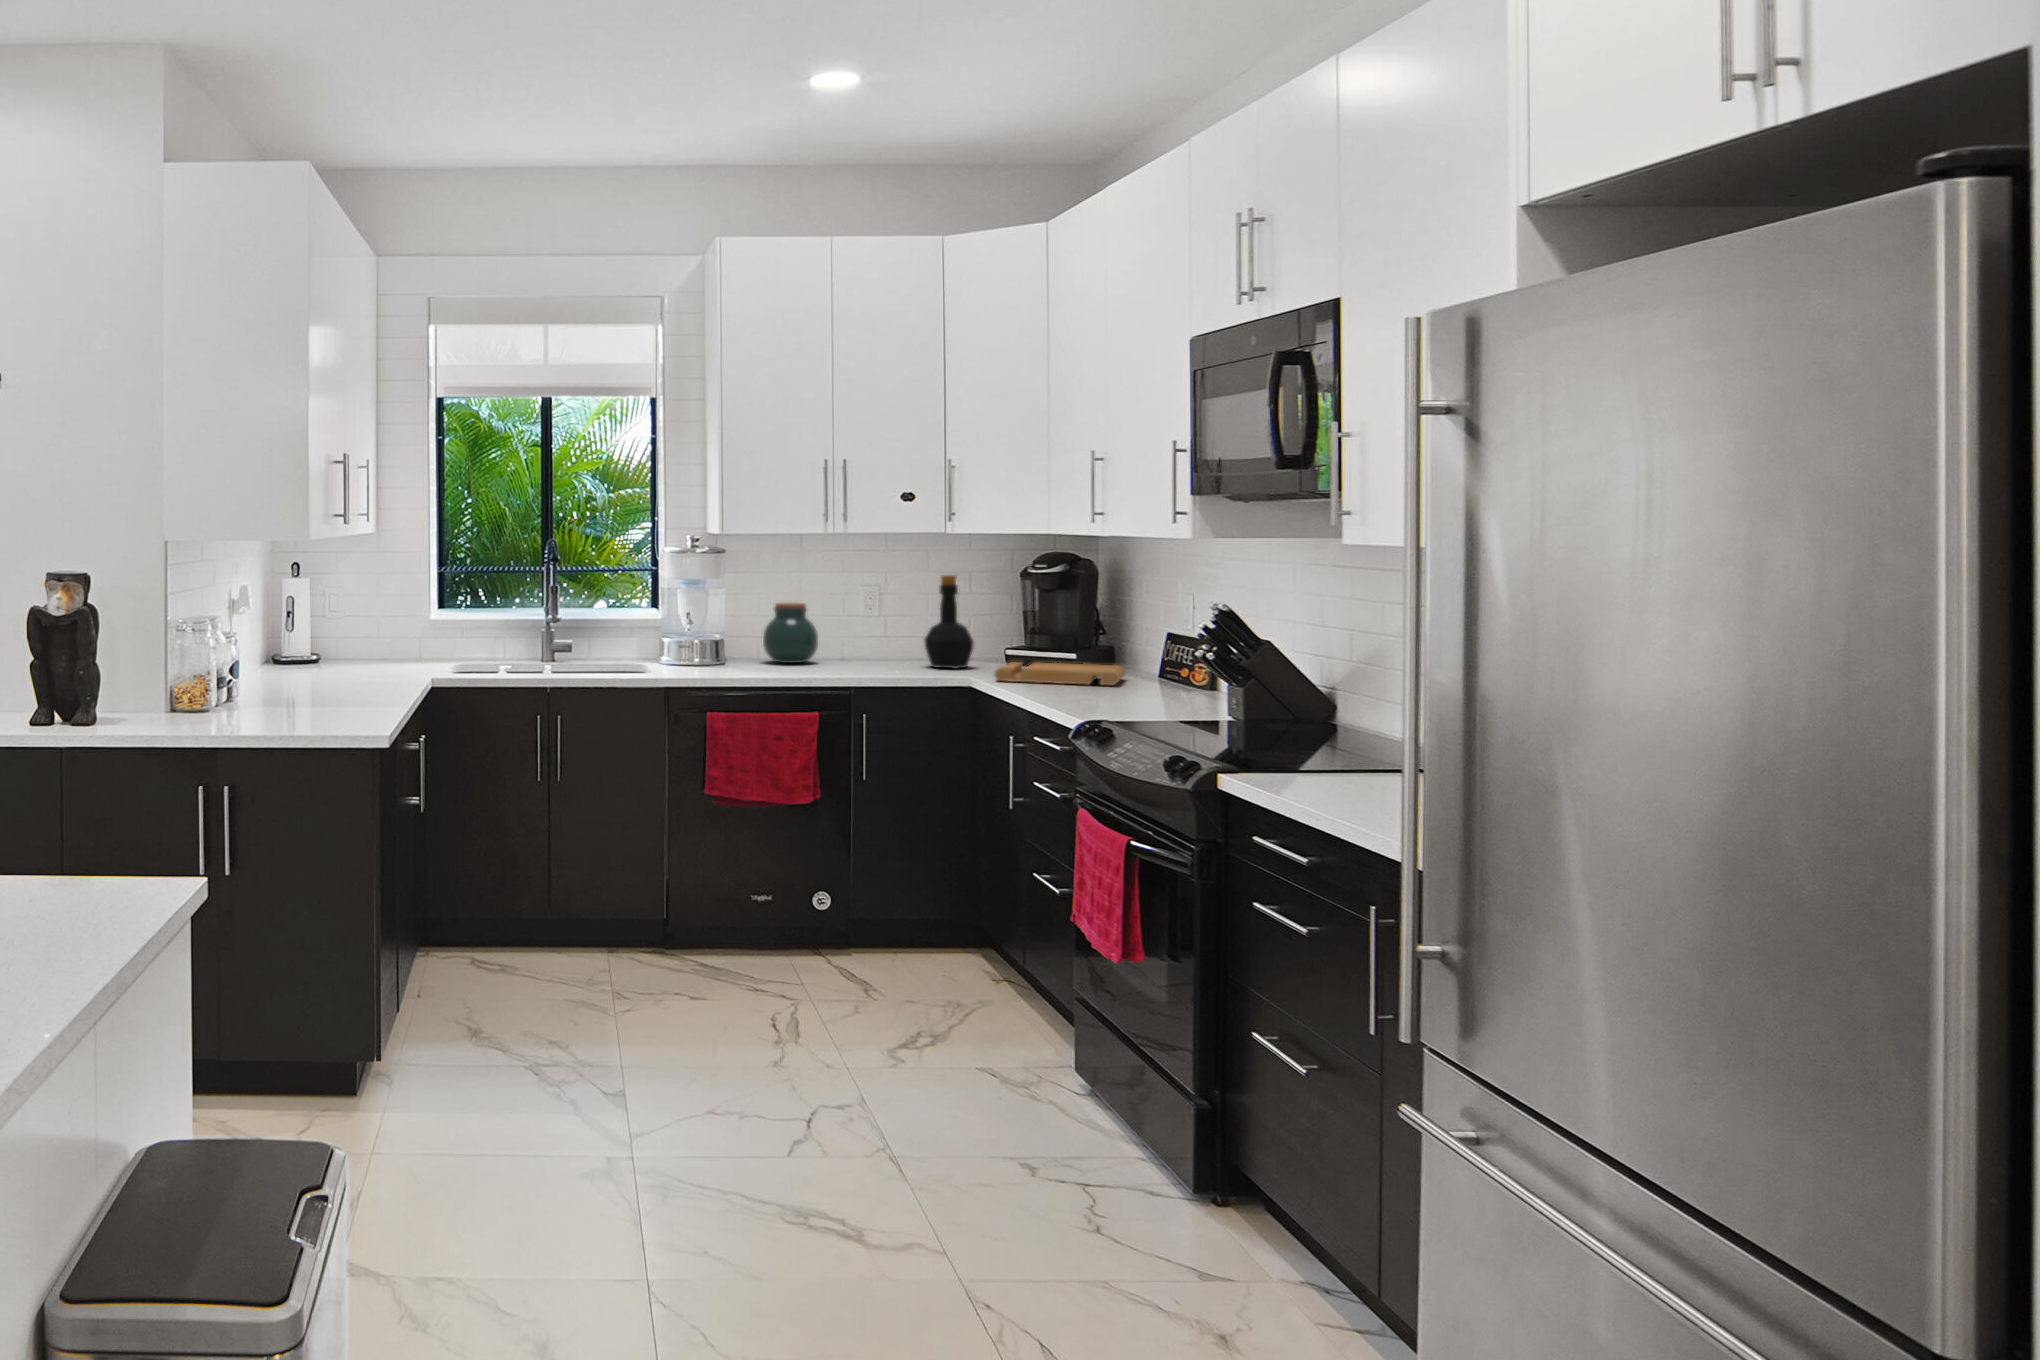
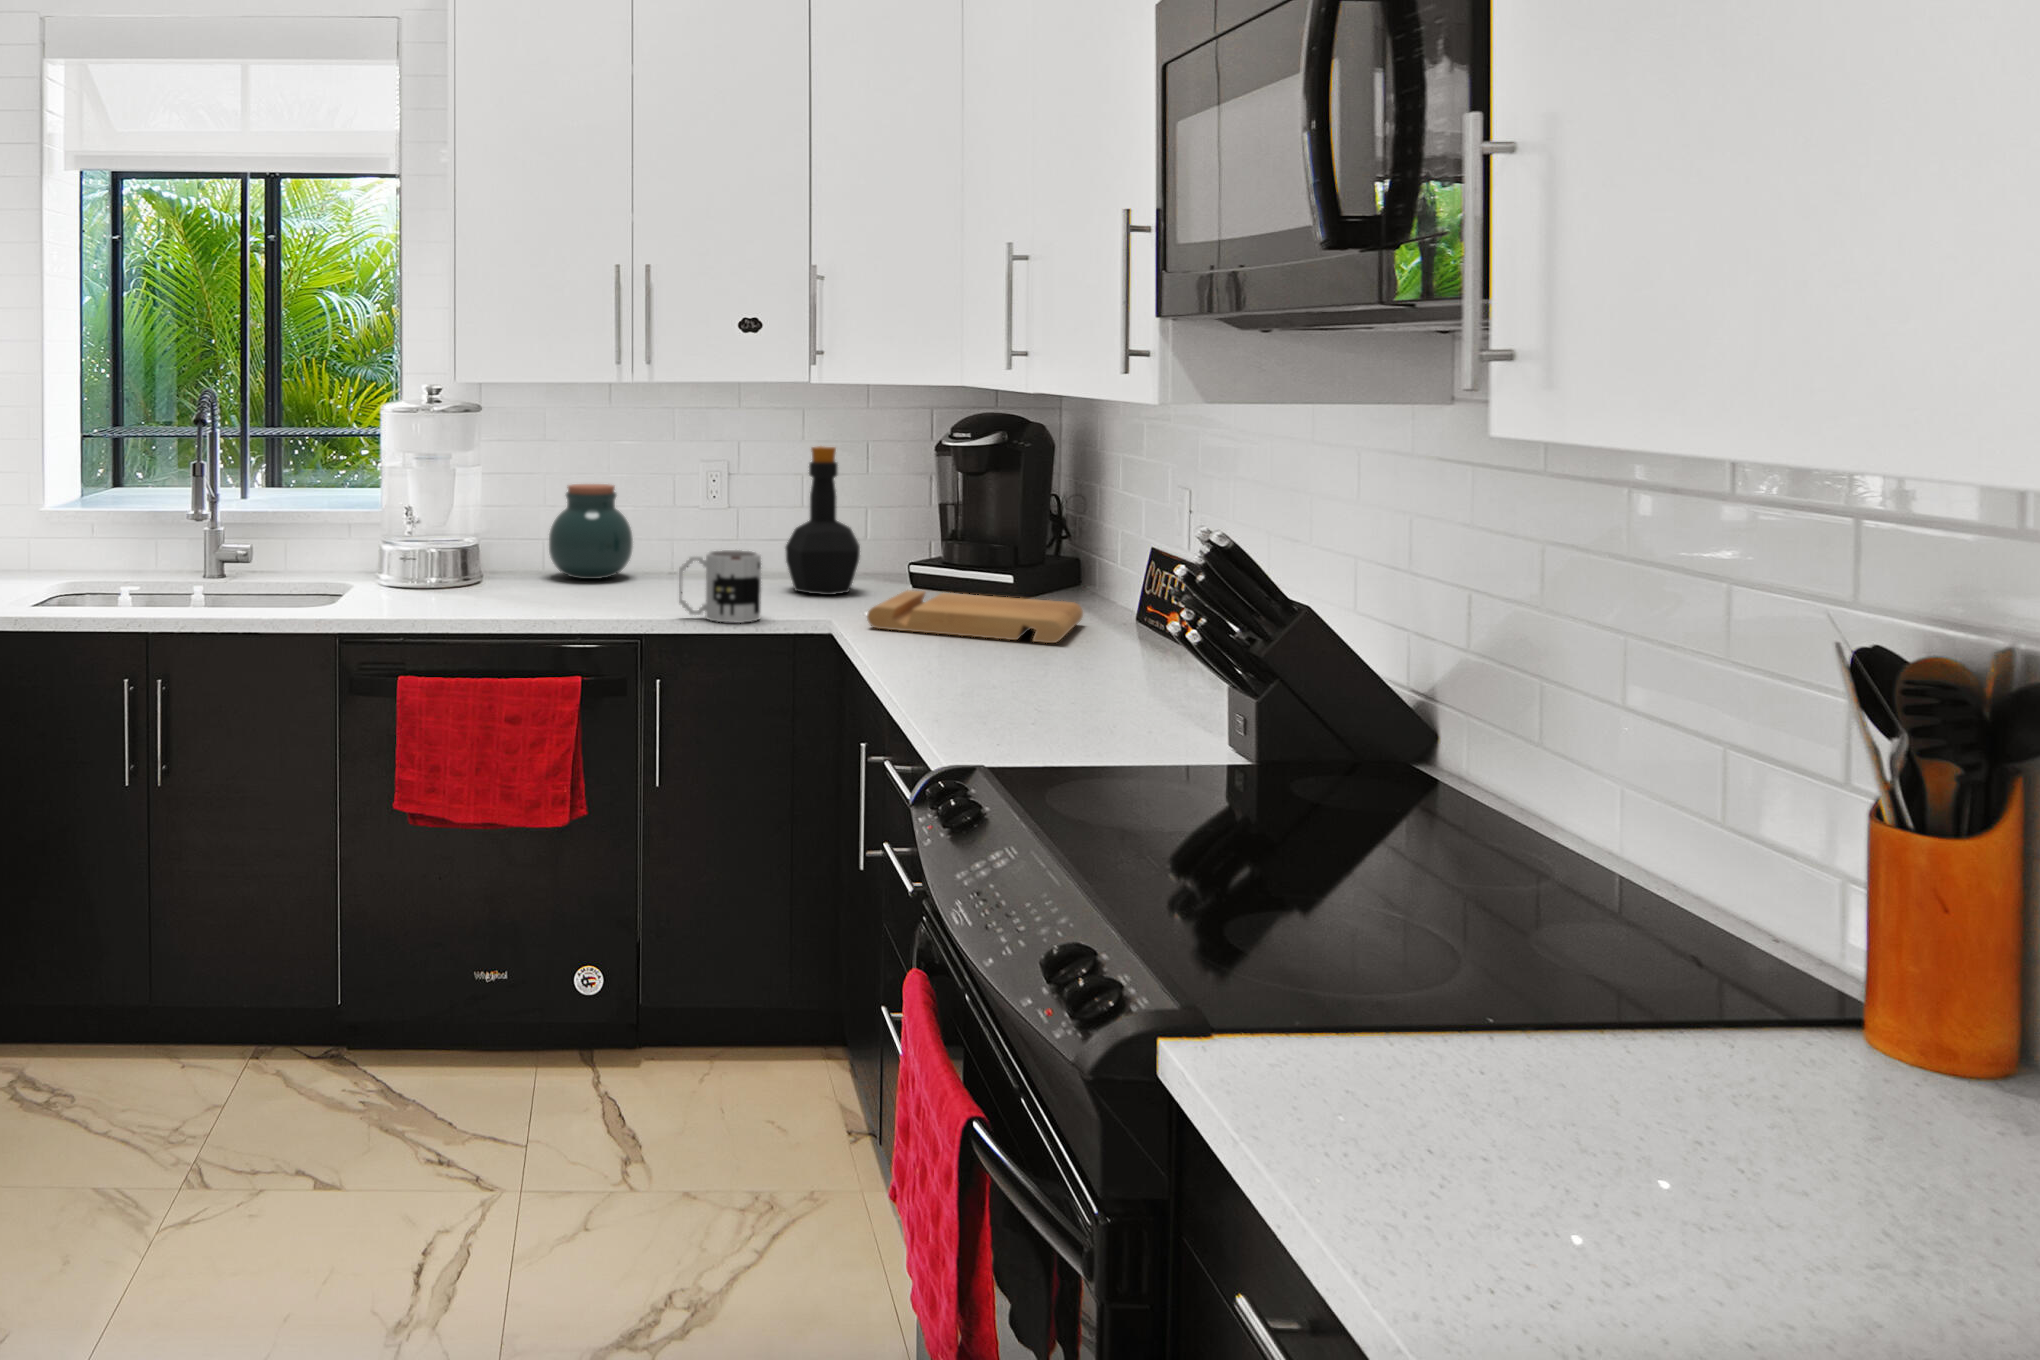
mug: none [874,637,925,680] -> present [679,550,761,623]

